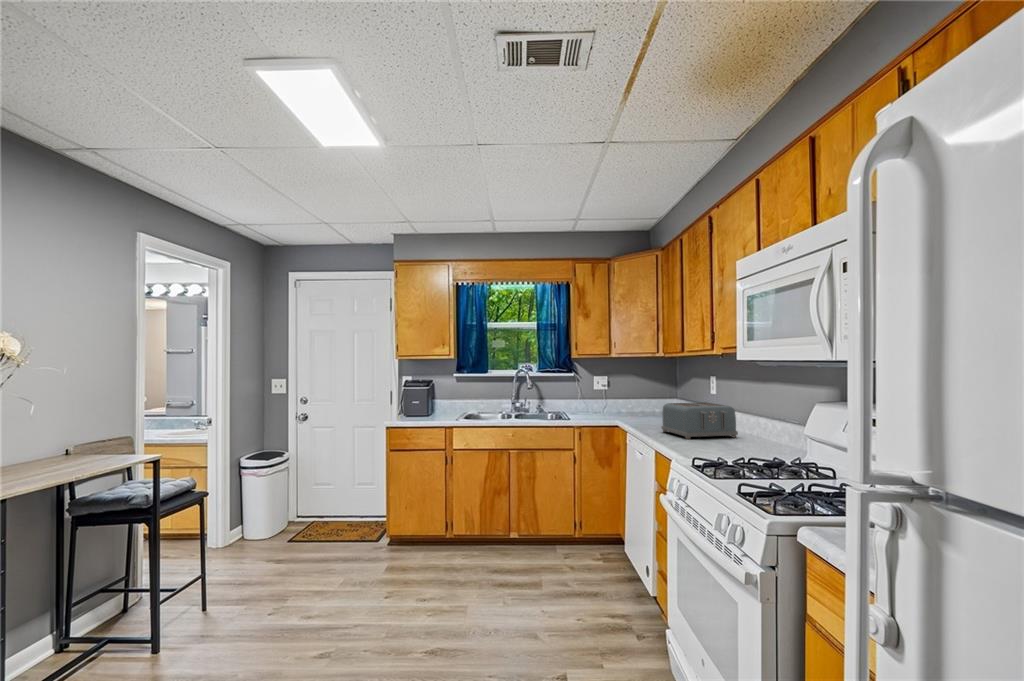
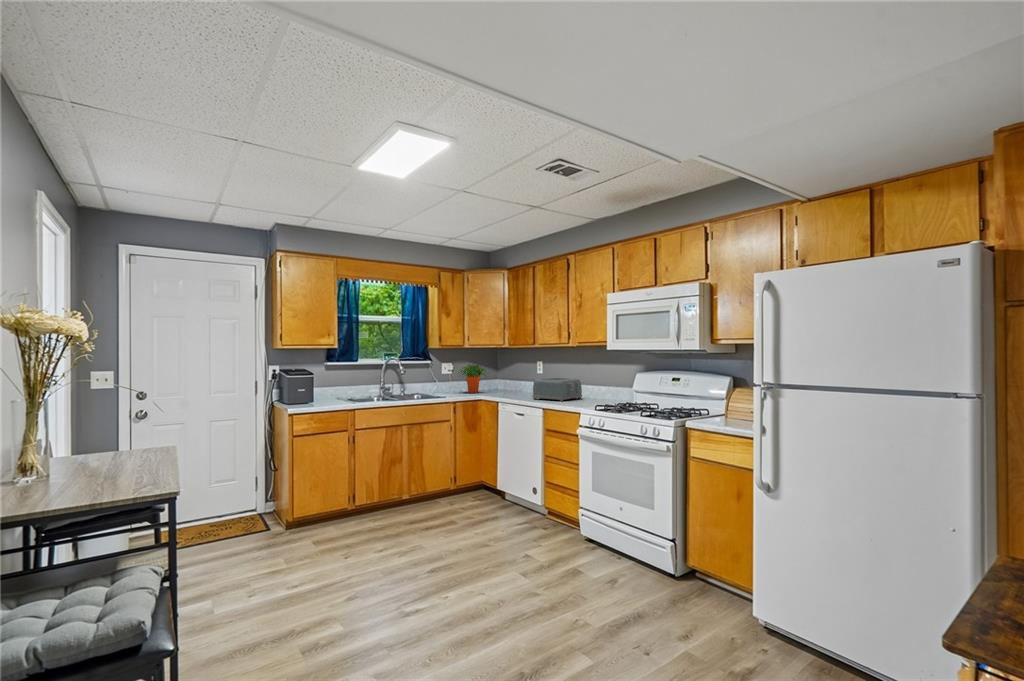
potted plant: none [612,378,656,416] -> present [459,365,486,393]

